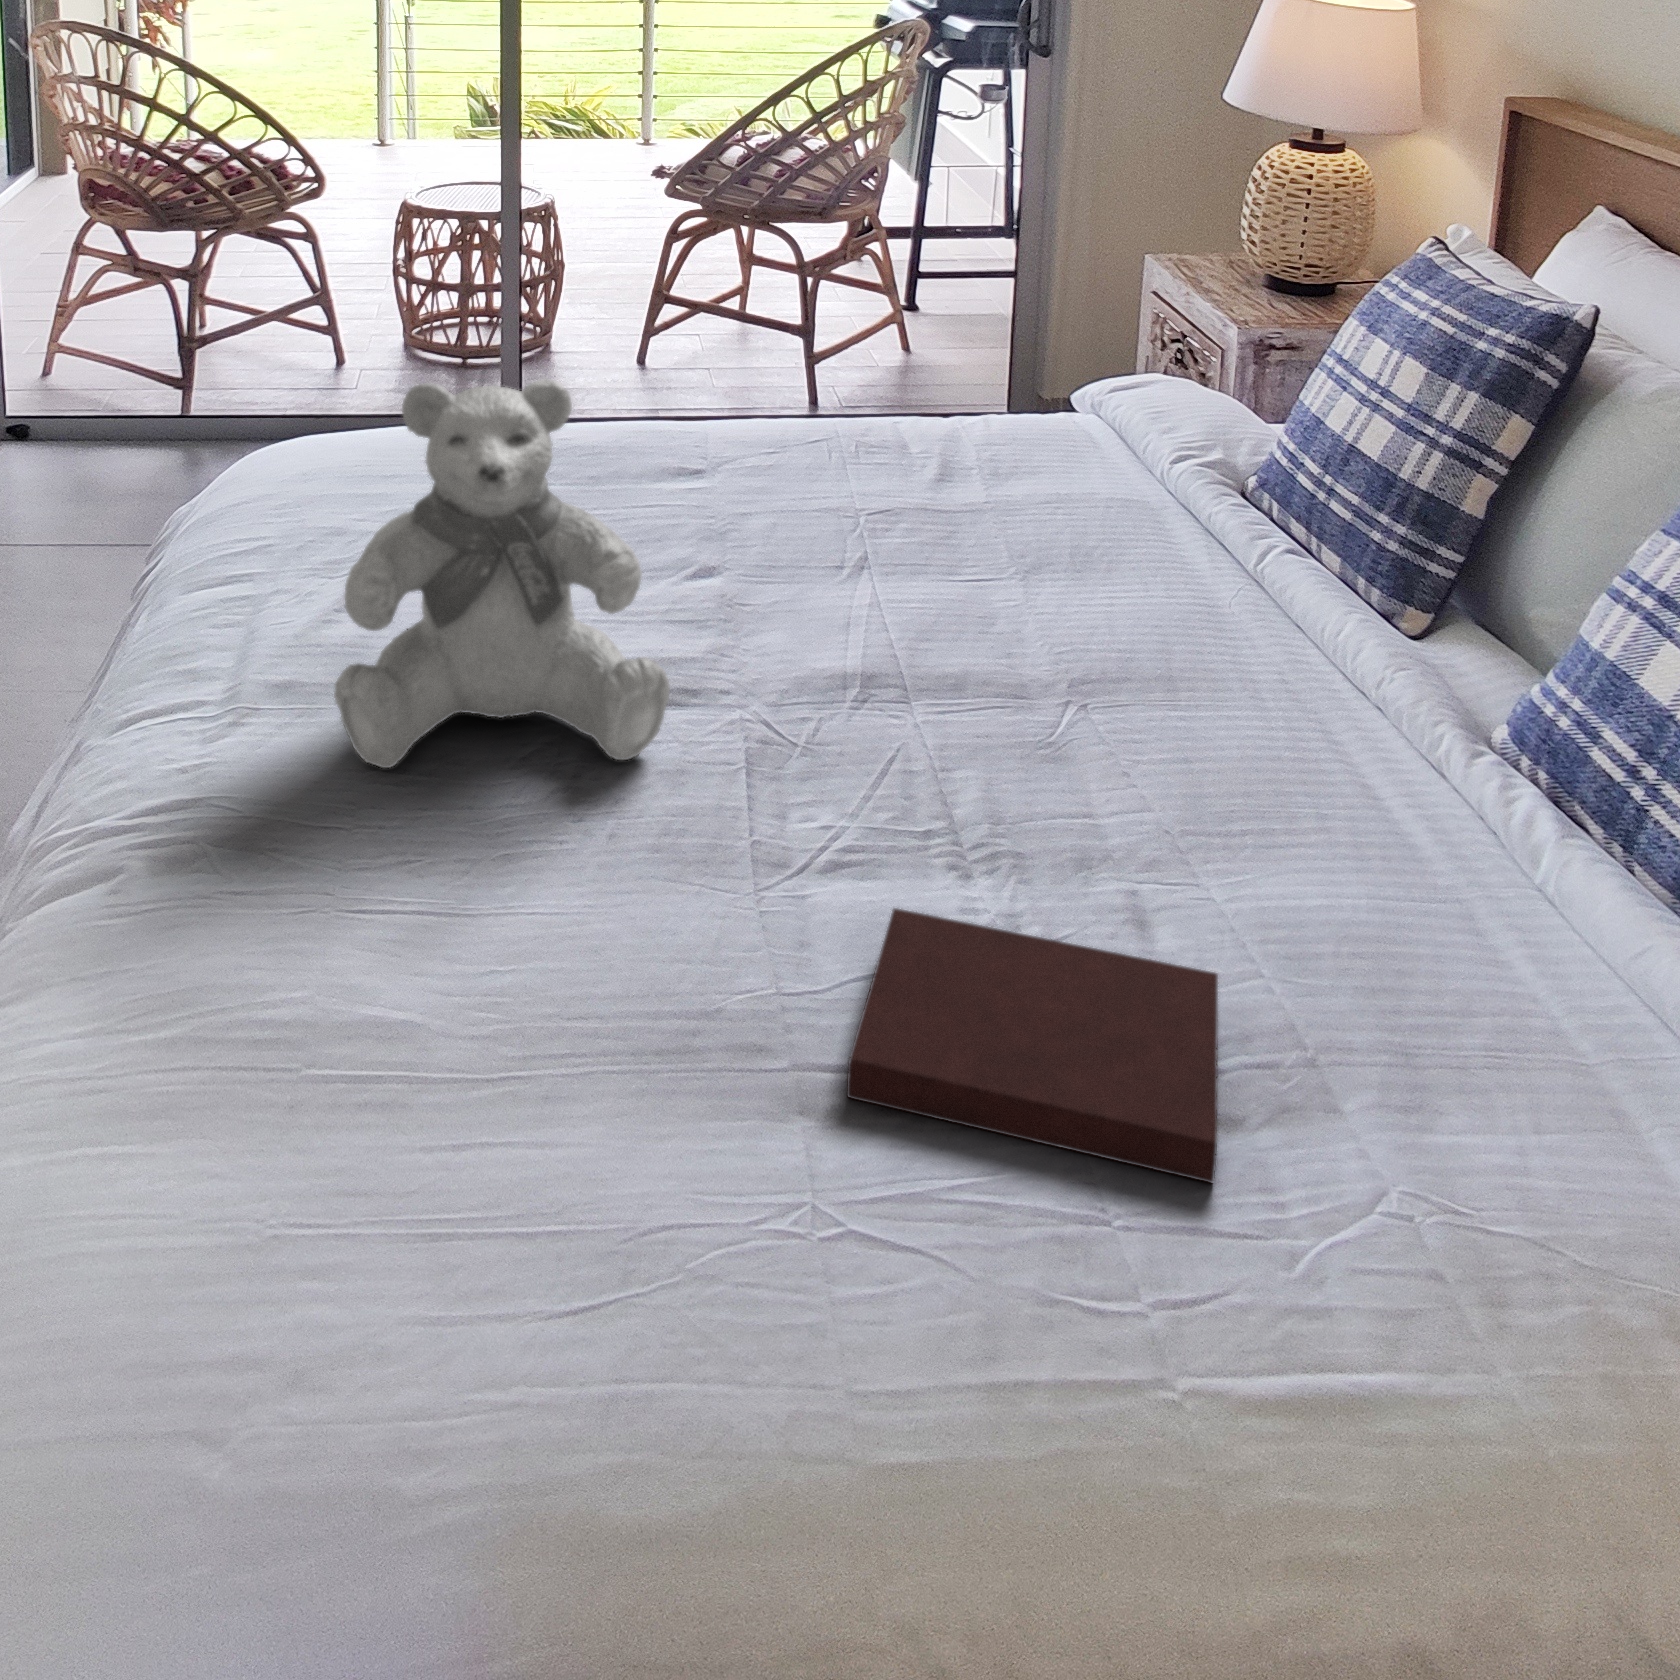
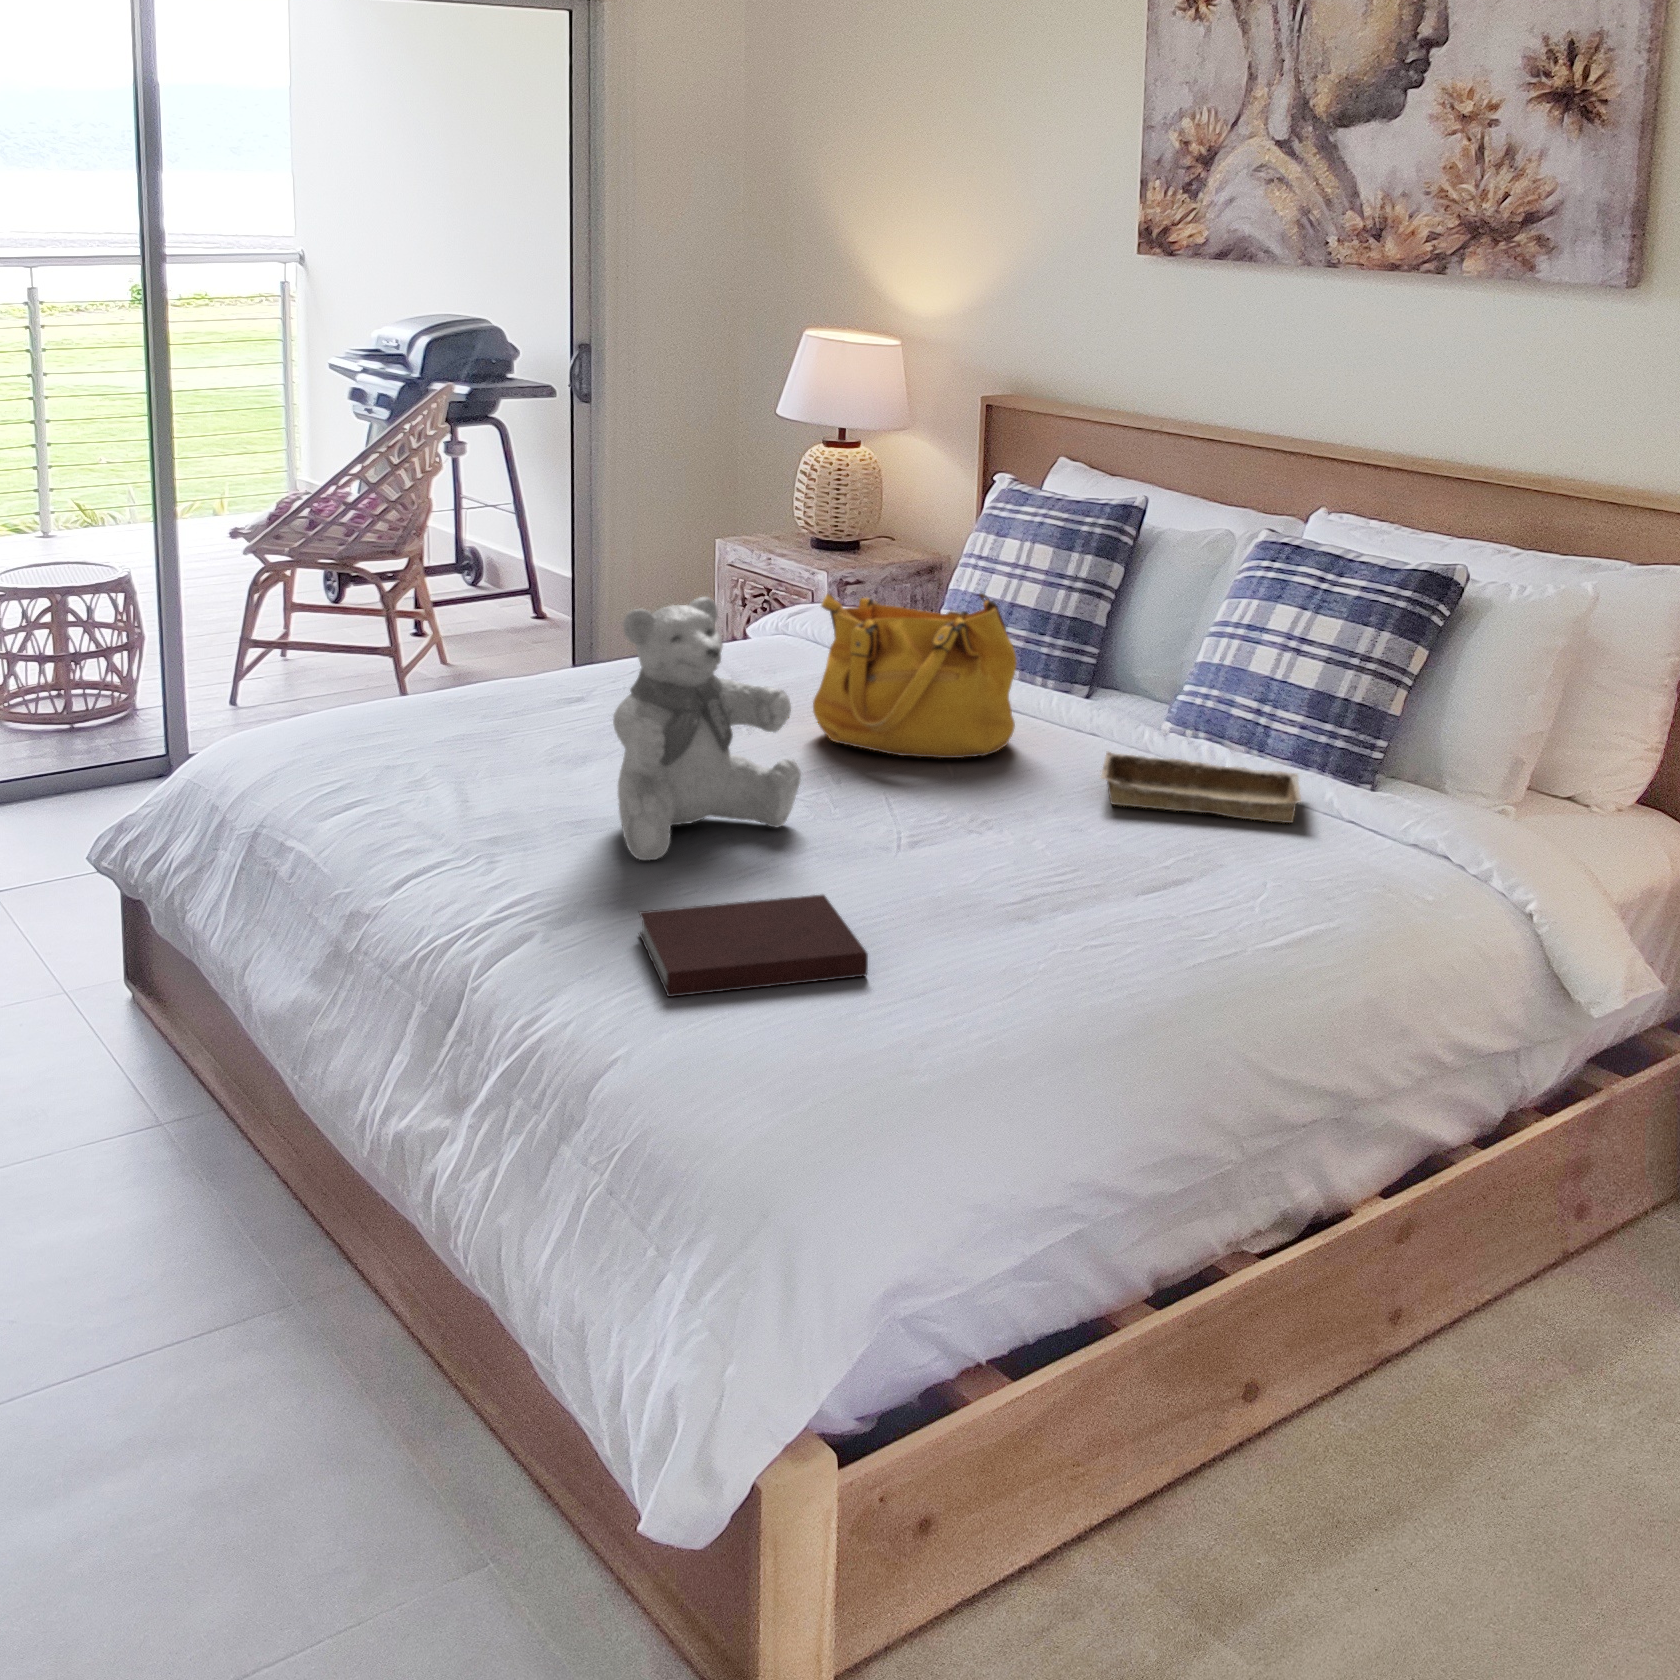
handbag: none [886,390,1196,712] -> present [813,593,1016,758]
tray: none [1189,771,1637,1049] -> present [1100,752,1301,823]
notebook: present [847,908,1218,1183] -> present [639,895,868,997]

